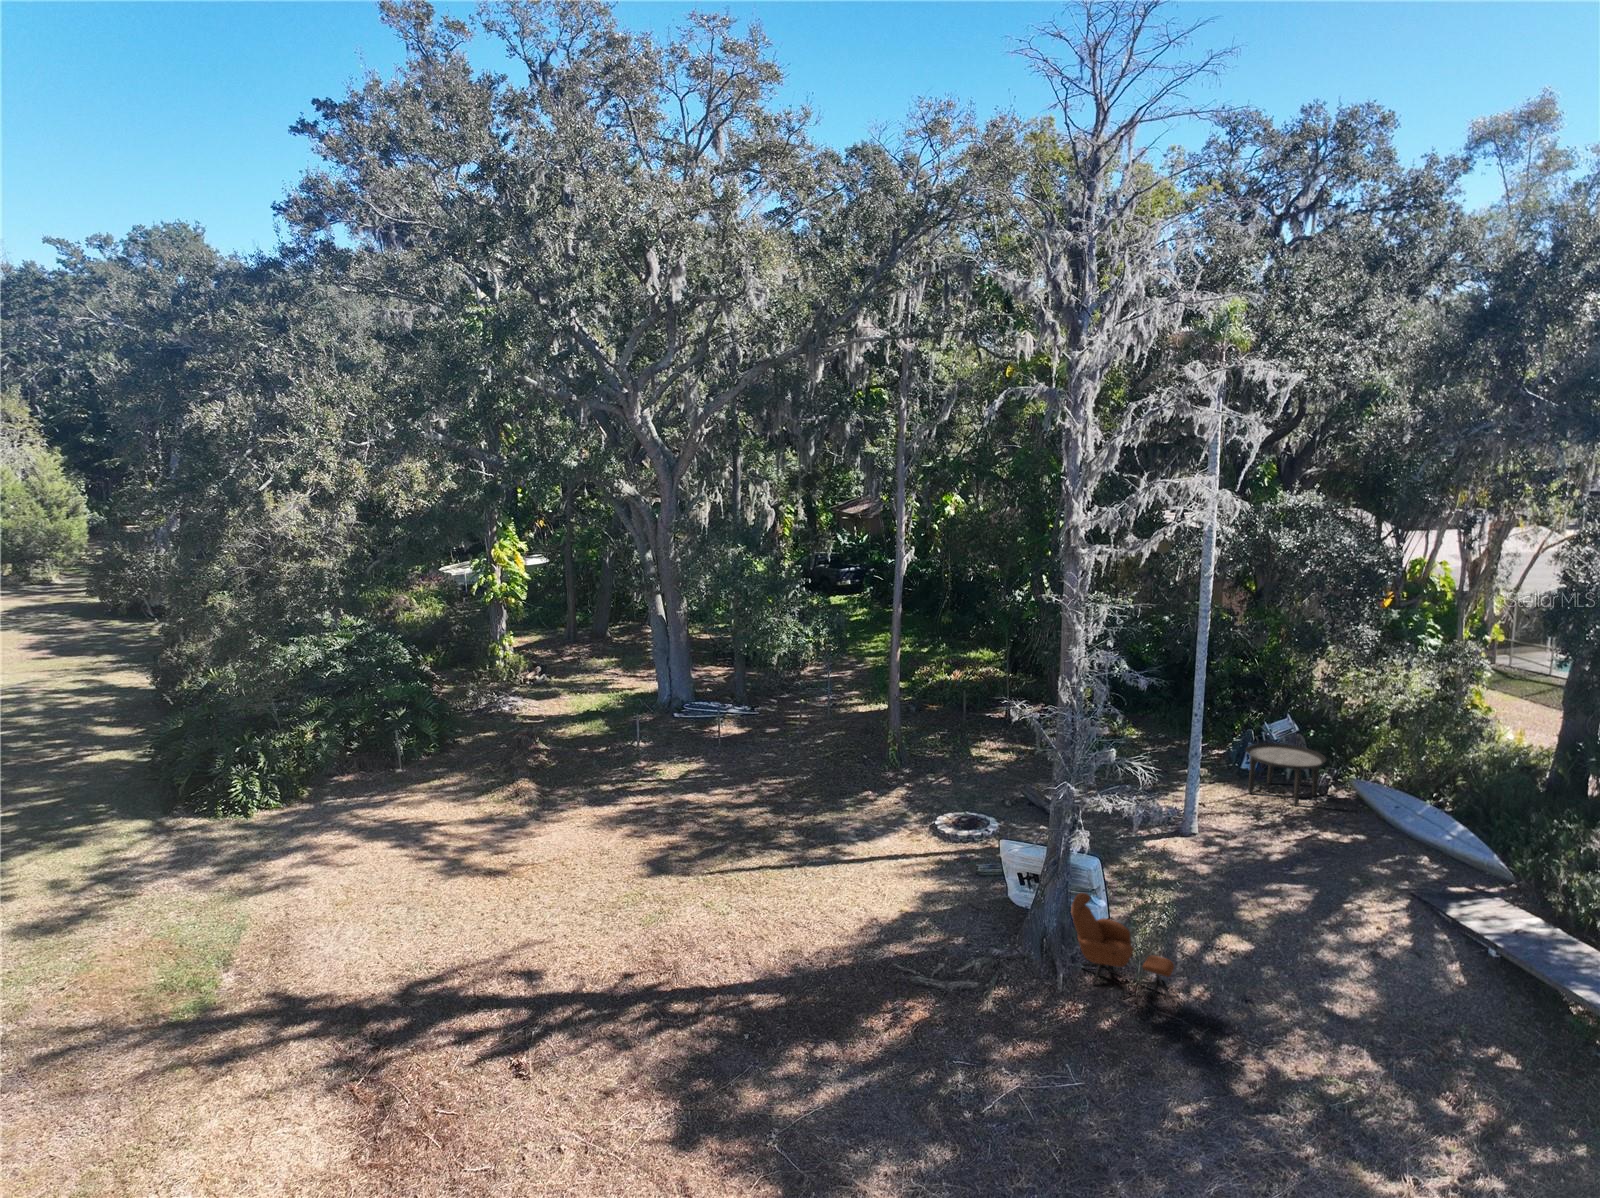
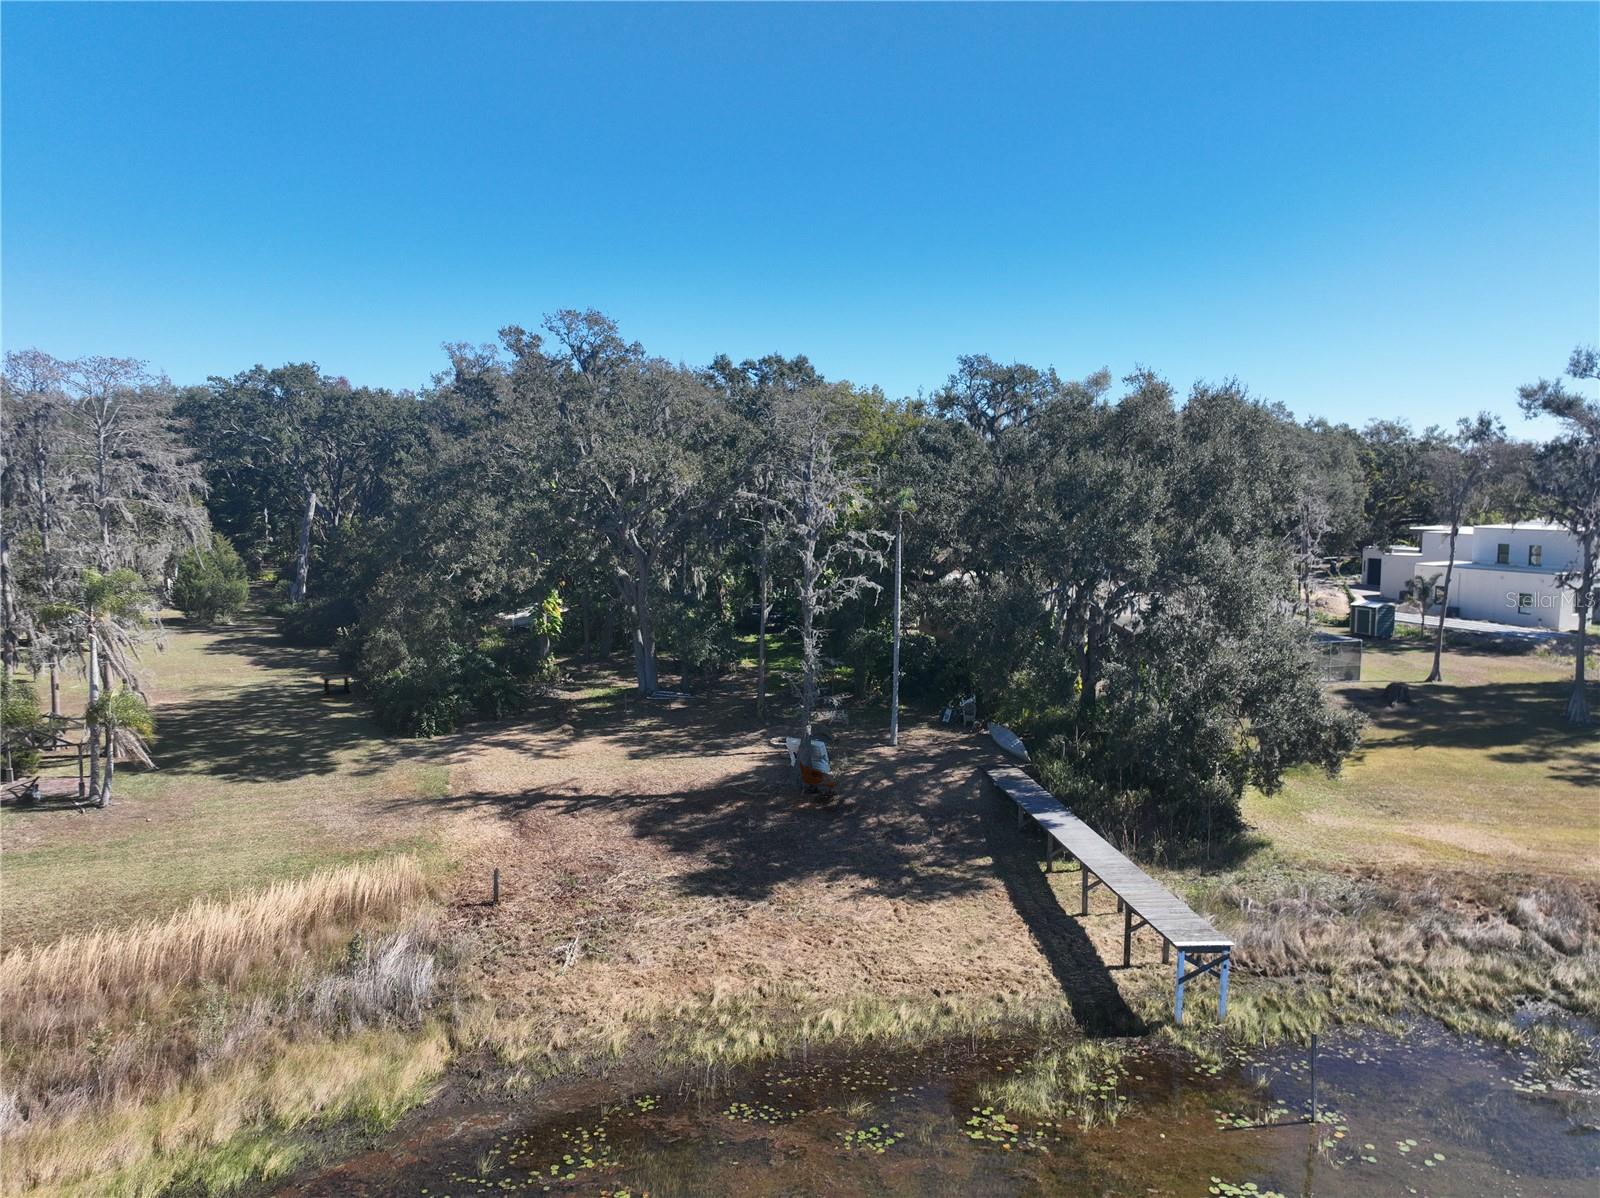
round table: present [1246,743,1326,806] -> present [320,673,352,694]

